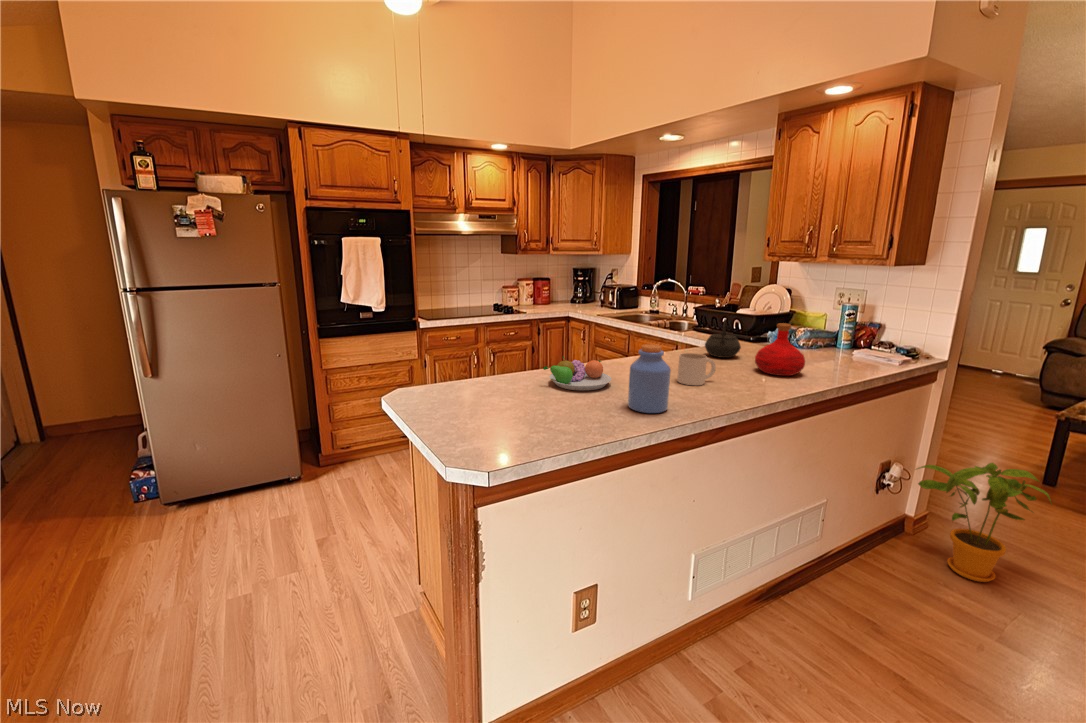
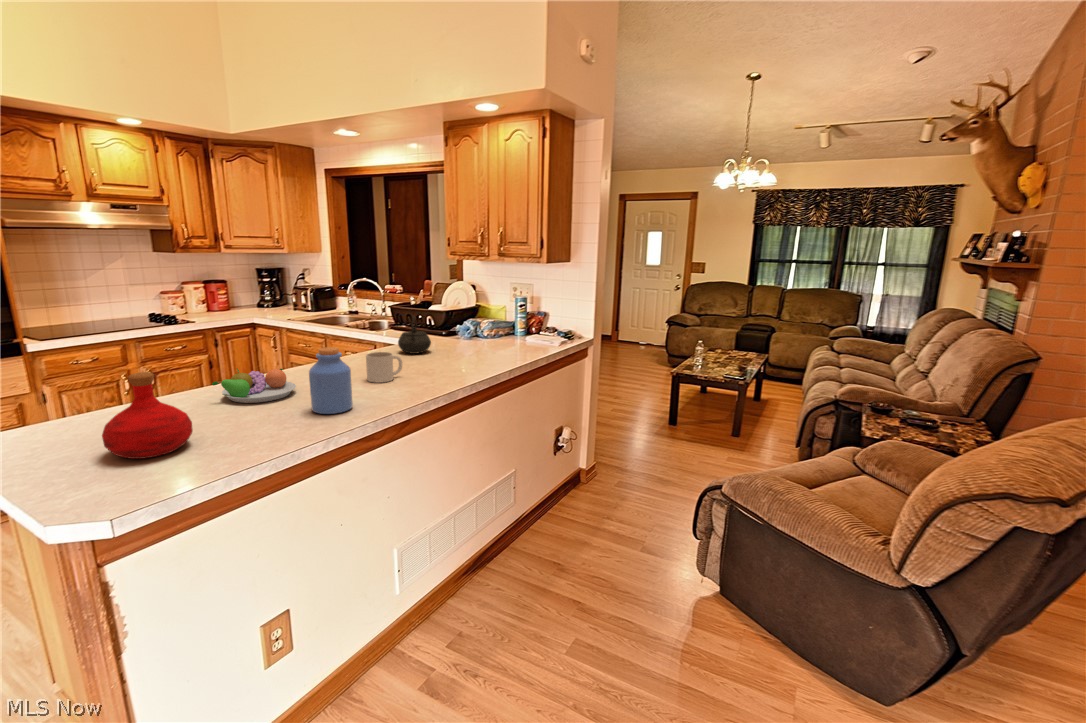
bottle: present [755,323,805,376] -> present [102,372,193,459]
house plant: present [918,463,1051,582] -> none [579,413,659,505]

